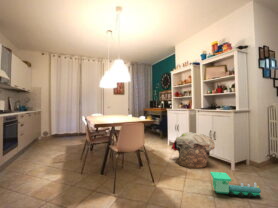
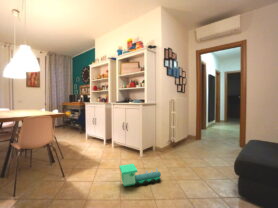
laundry basket: present [172,132,215,169] -> none [85,125,127,164]

